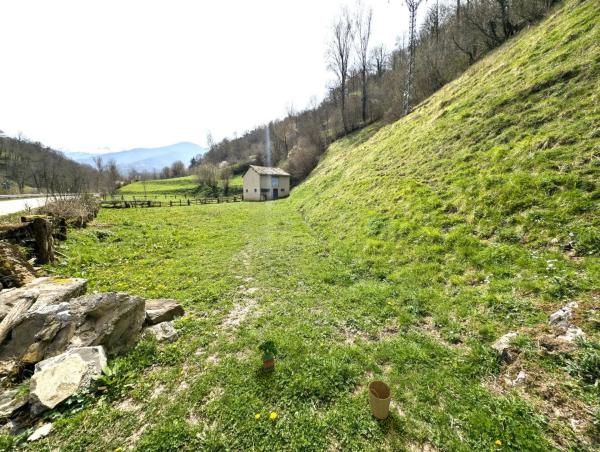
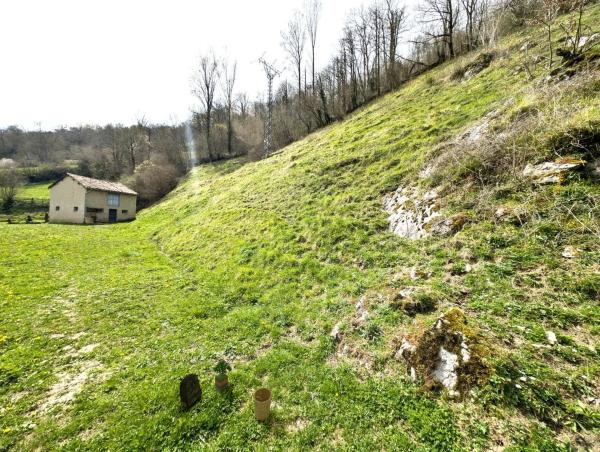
backpack: none [296,338,317,372] -> present [179,373,202,408]
potted tree: present [258,341,277,372] -> present [213,361,232,391]

